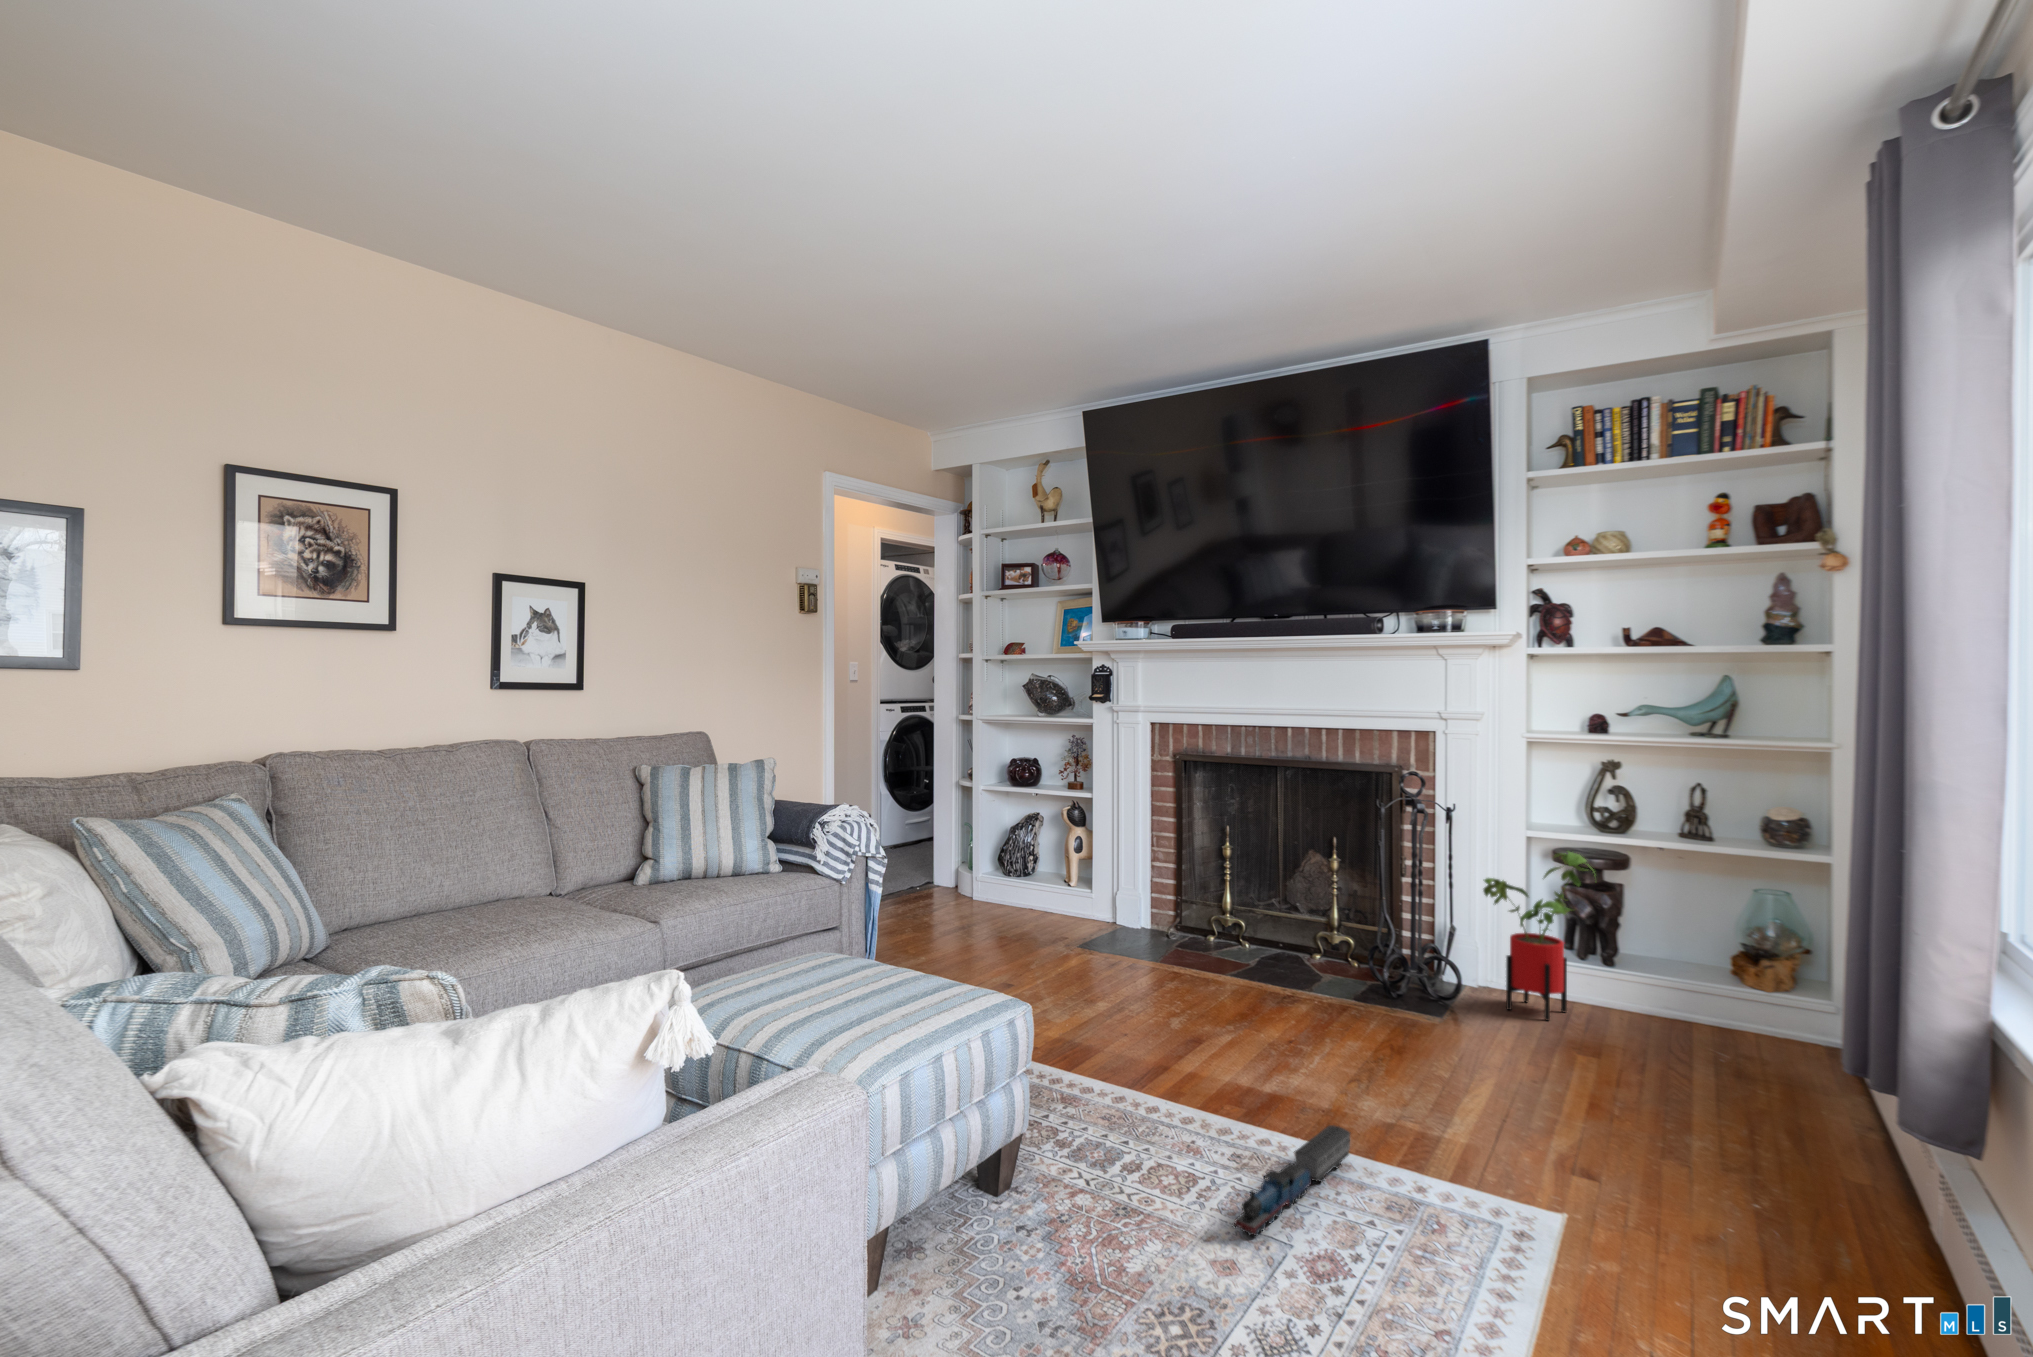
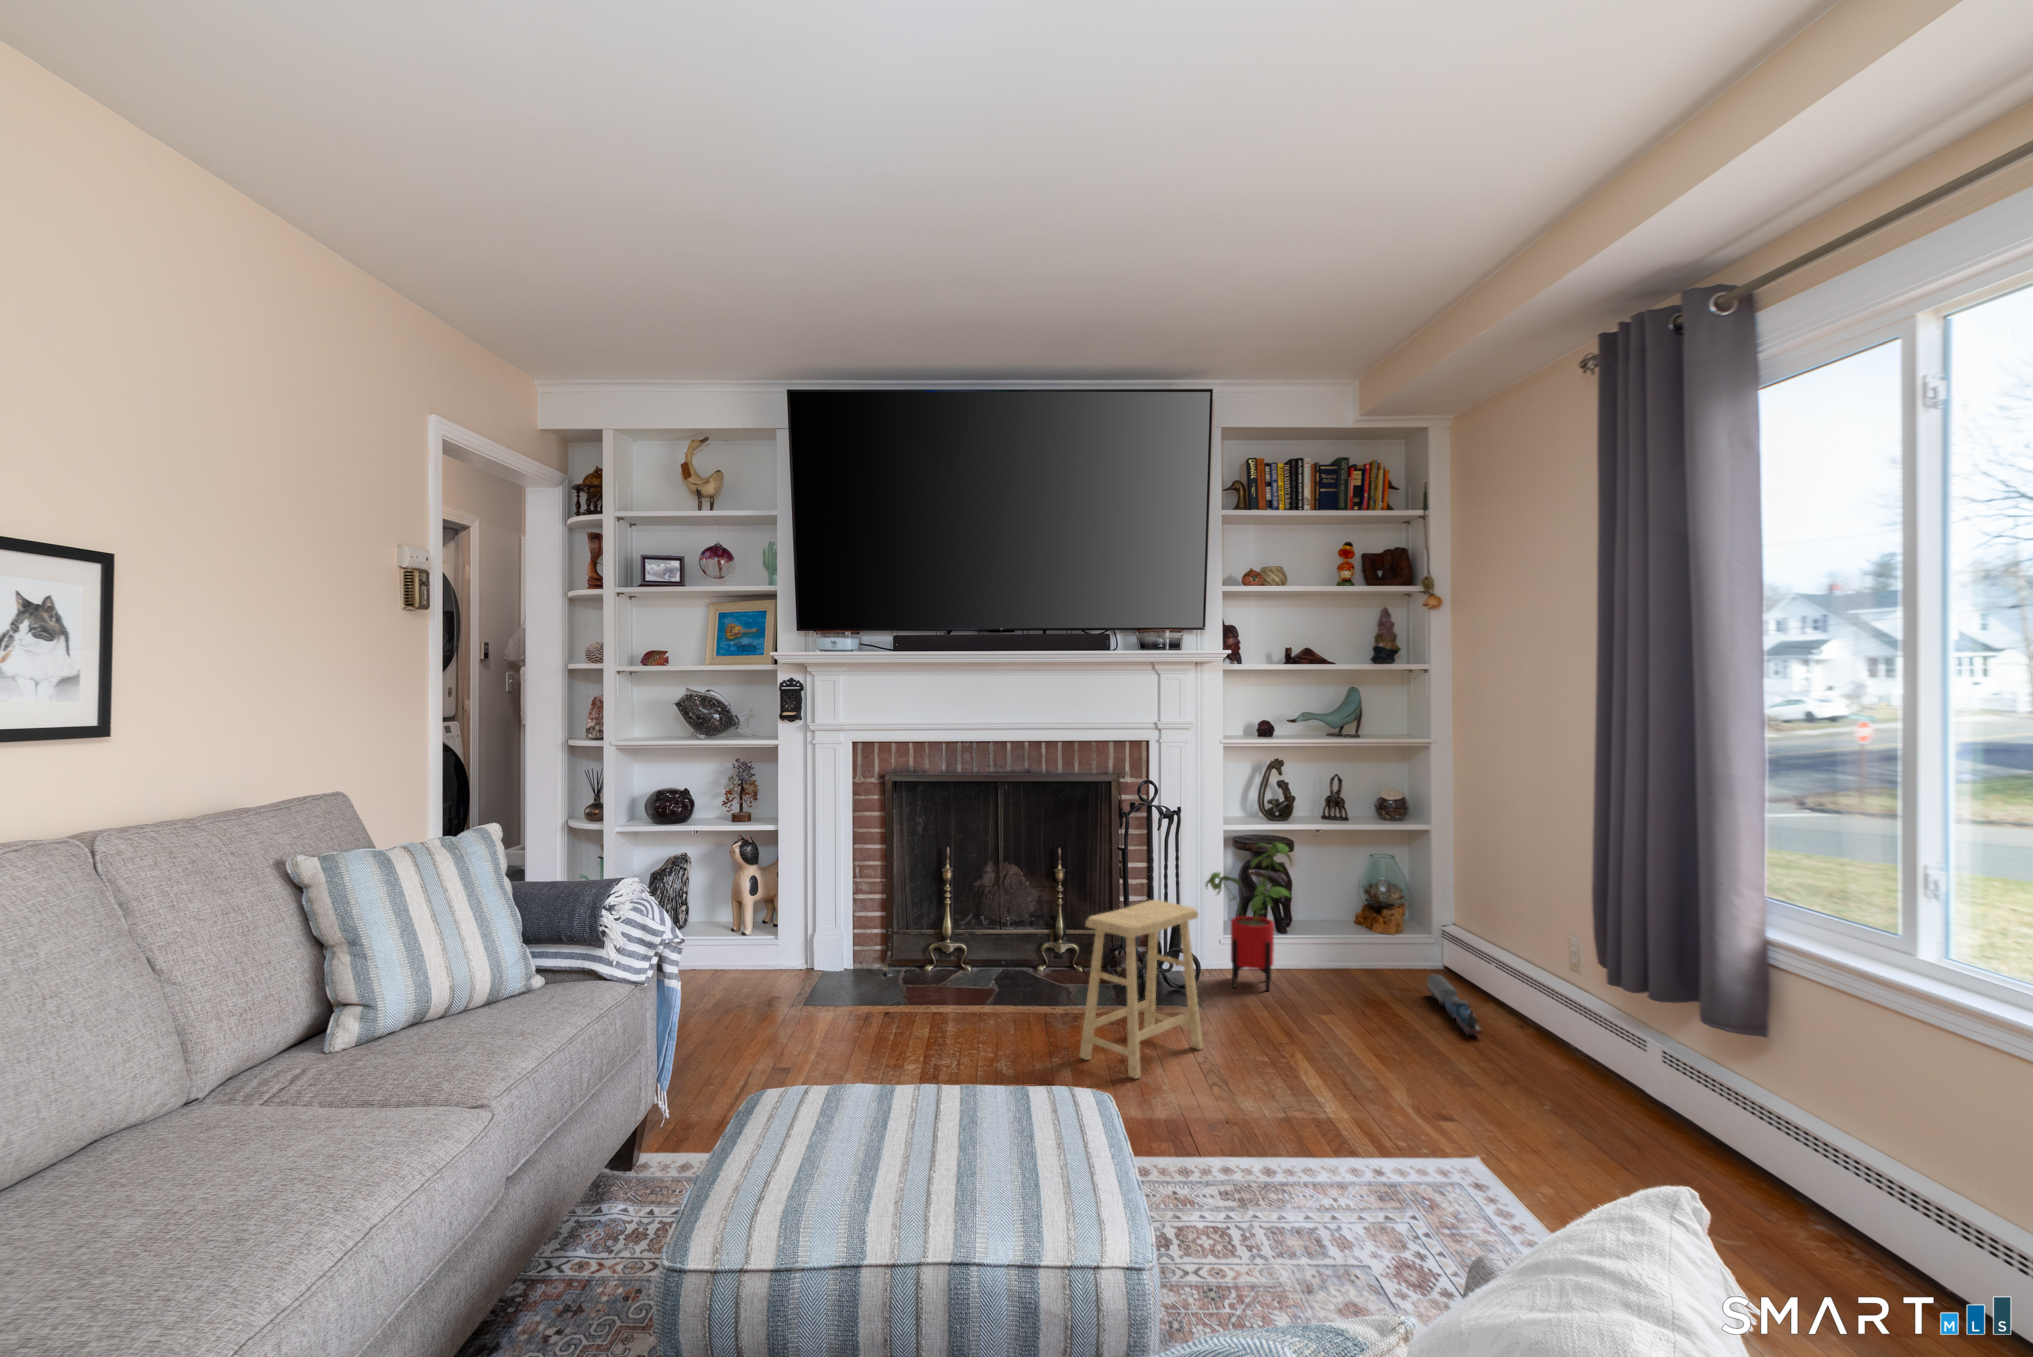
footstool: none [1252,889,1390,1057] -> present [1080,900,1203,1079]
toy train: present [1232,1125,1350,1236] -> present [1428,974,1482,1036]

